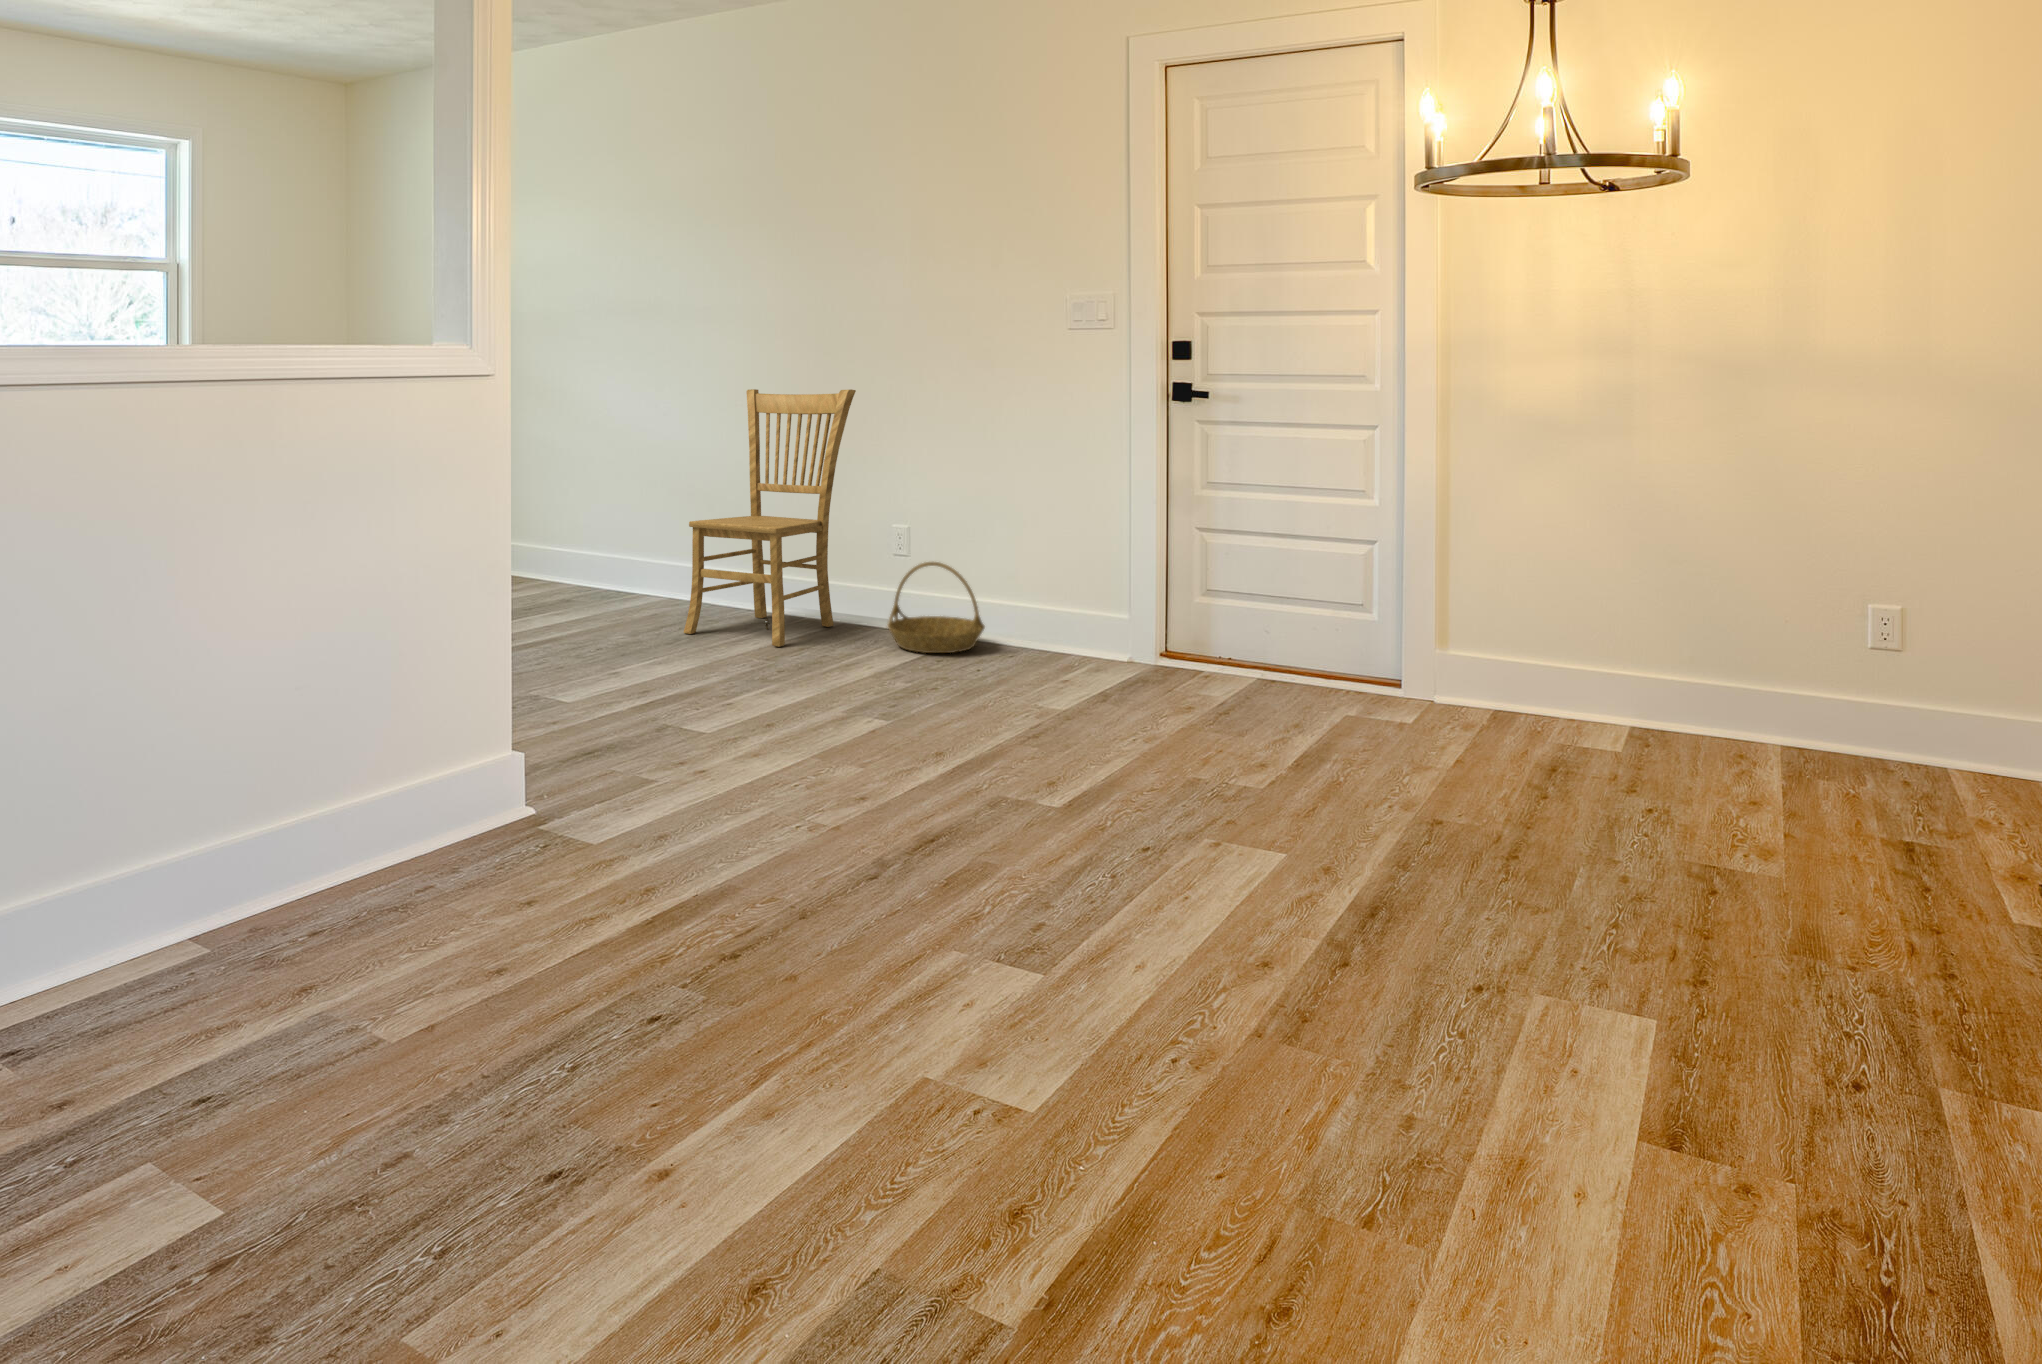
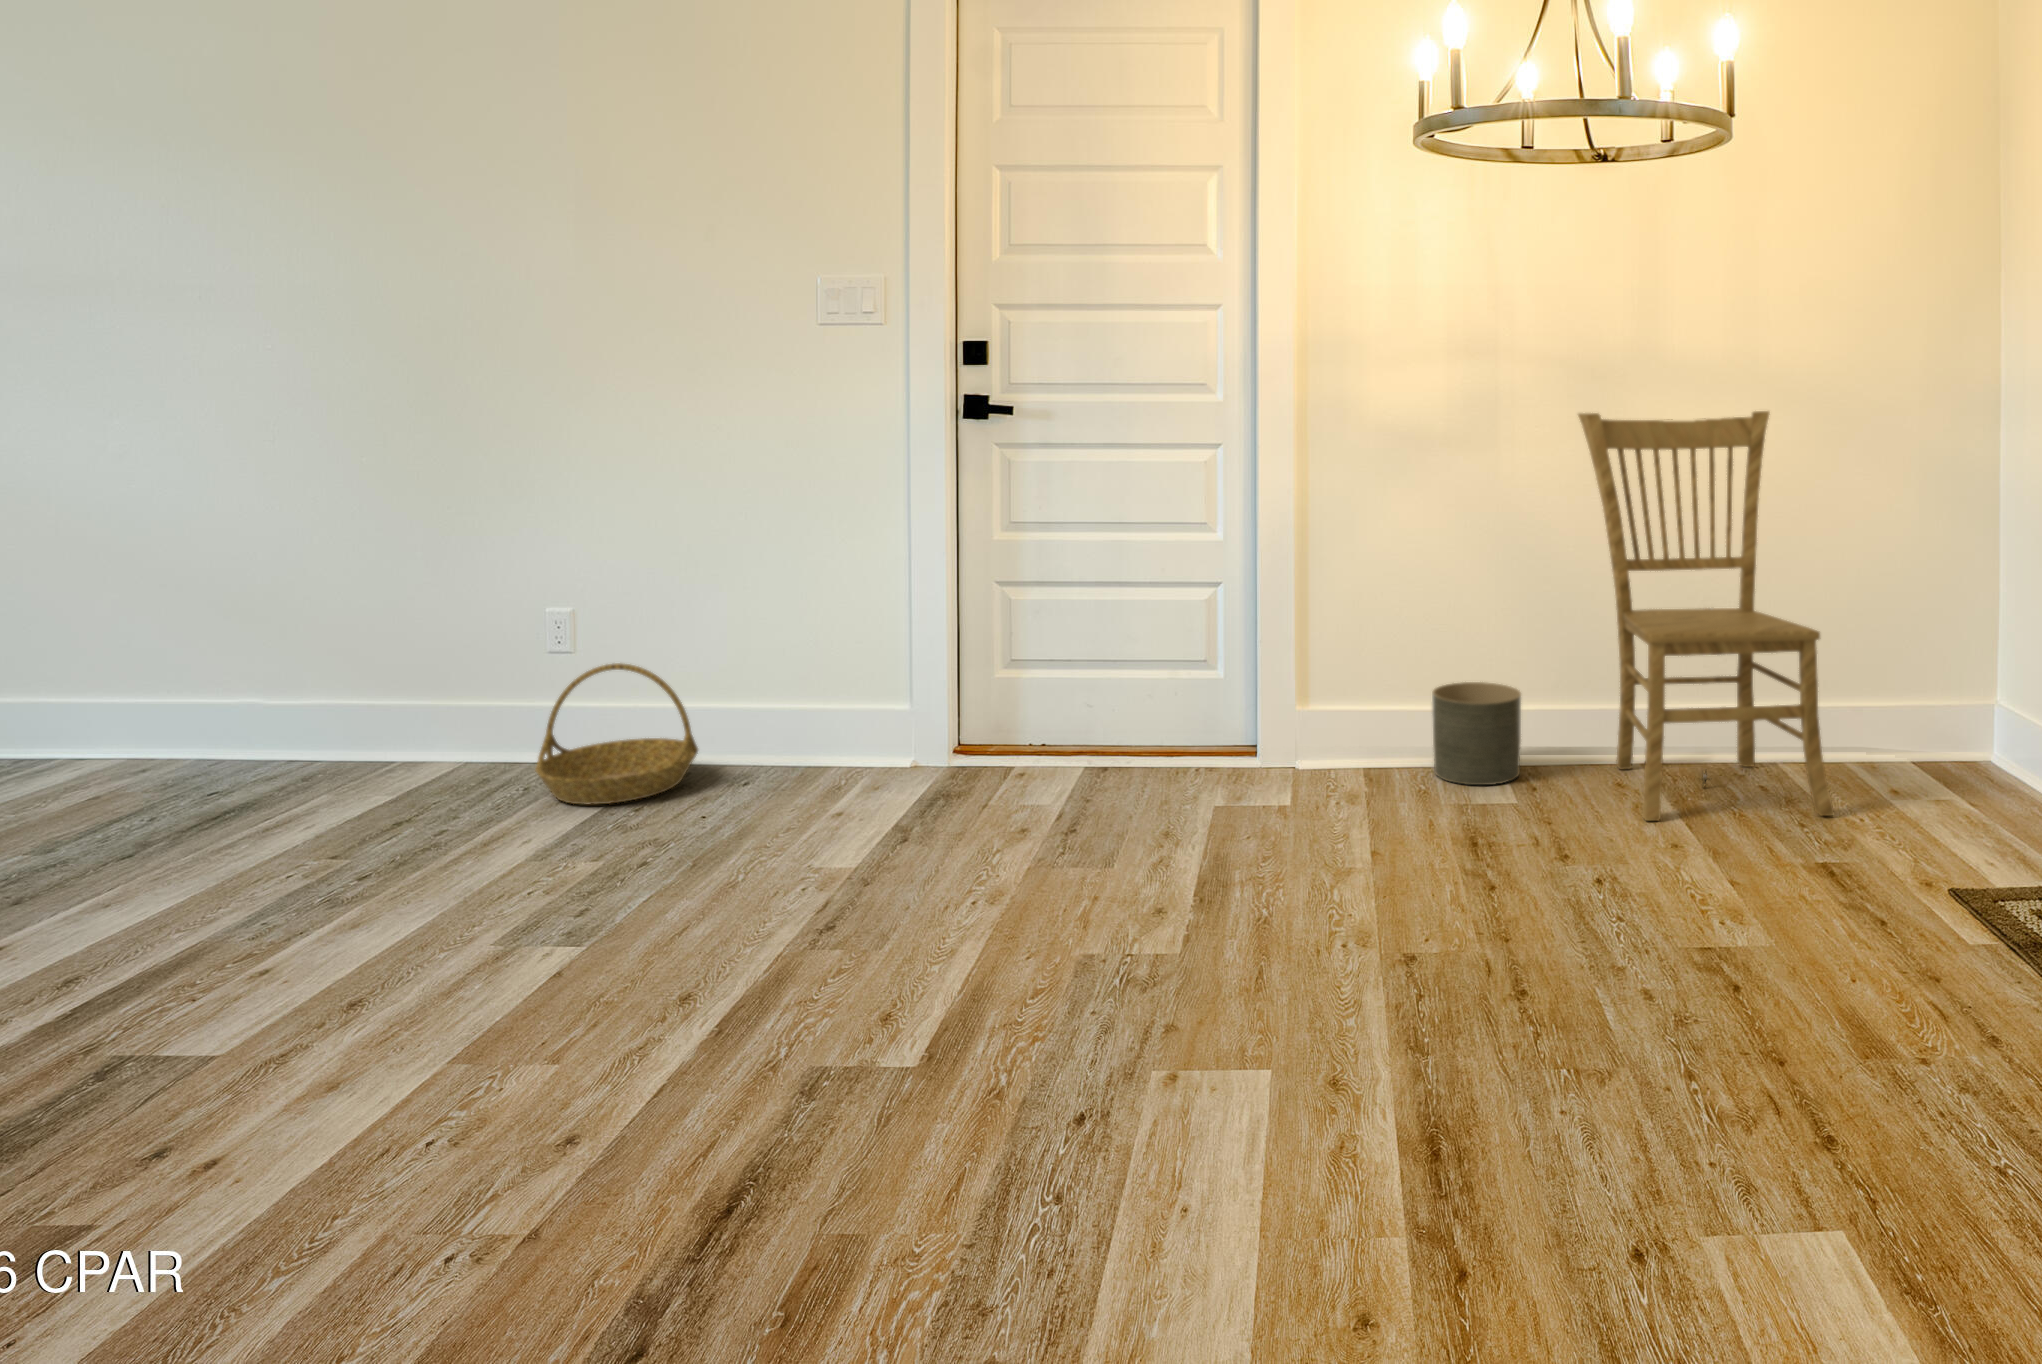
dining chair: present [684,389,856,647] -> present [1578,411,1834,821]
planter: none [1571,652,1666,744] -> present [1432,682,1521,785]

